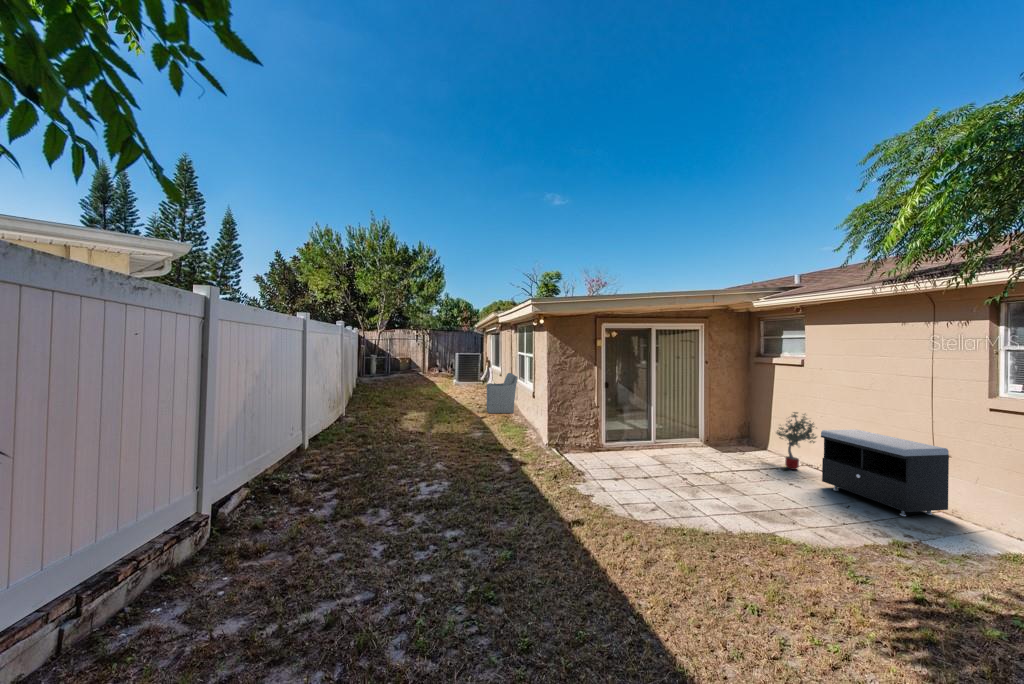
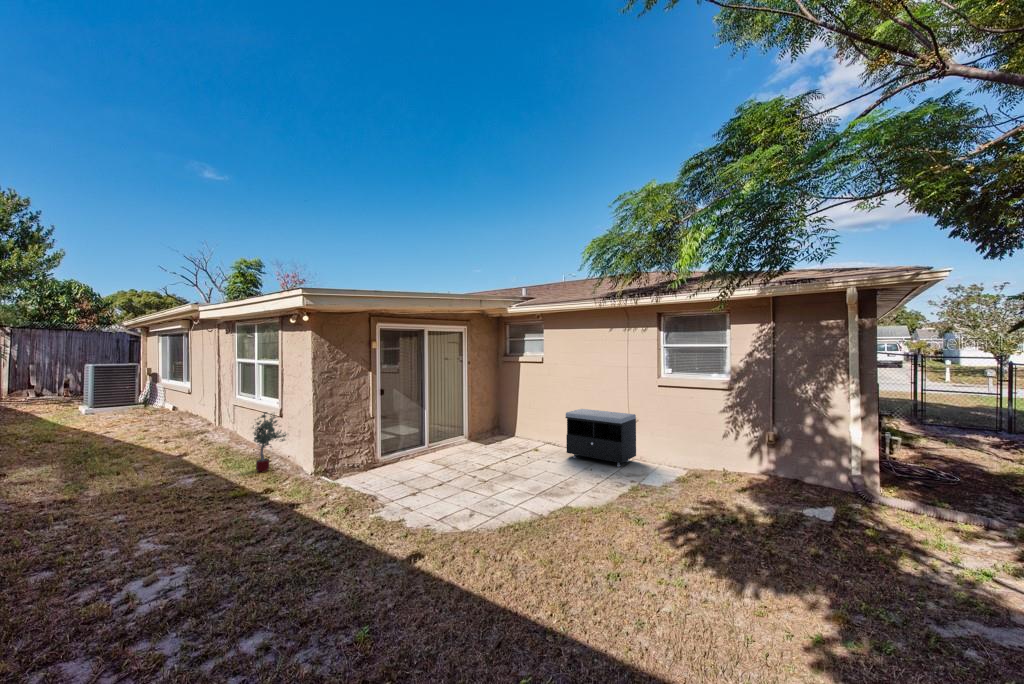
chair: present [487,373,518,413] -> none [180,388,236,447]
potted tree: present [776,412,817,470] -> present [254,412,286,472]

